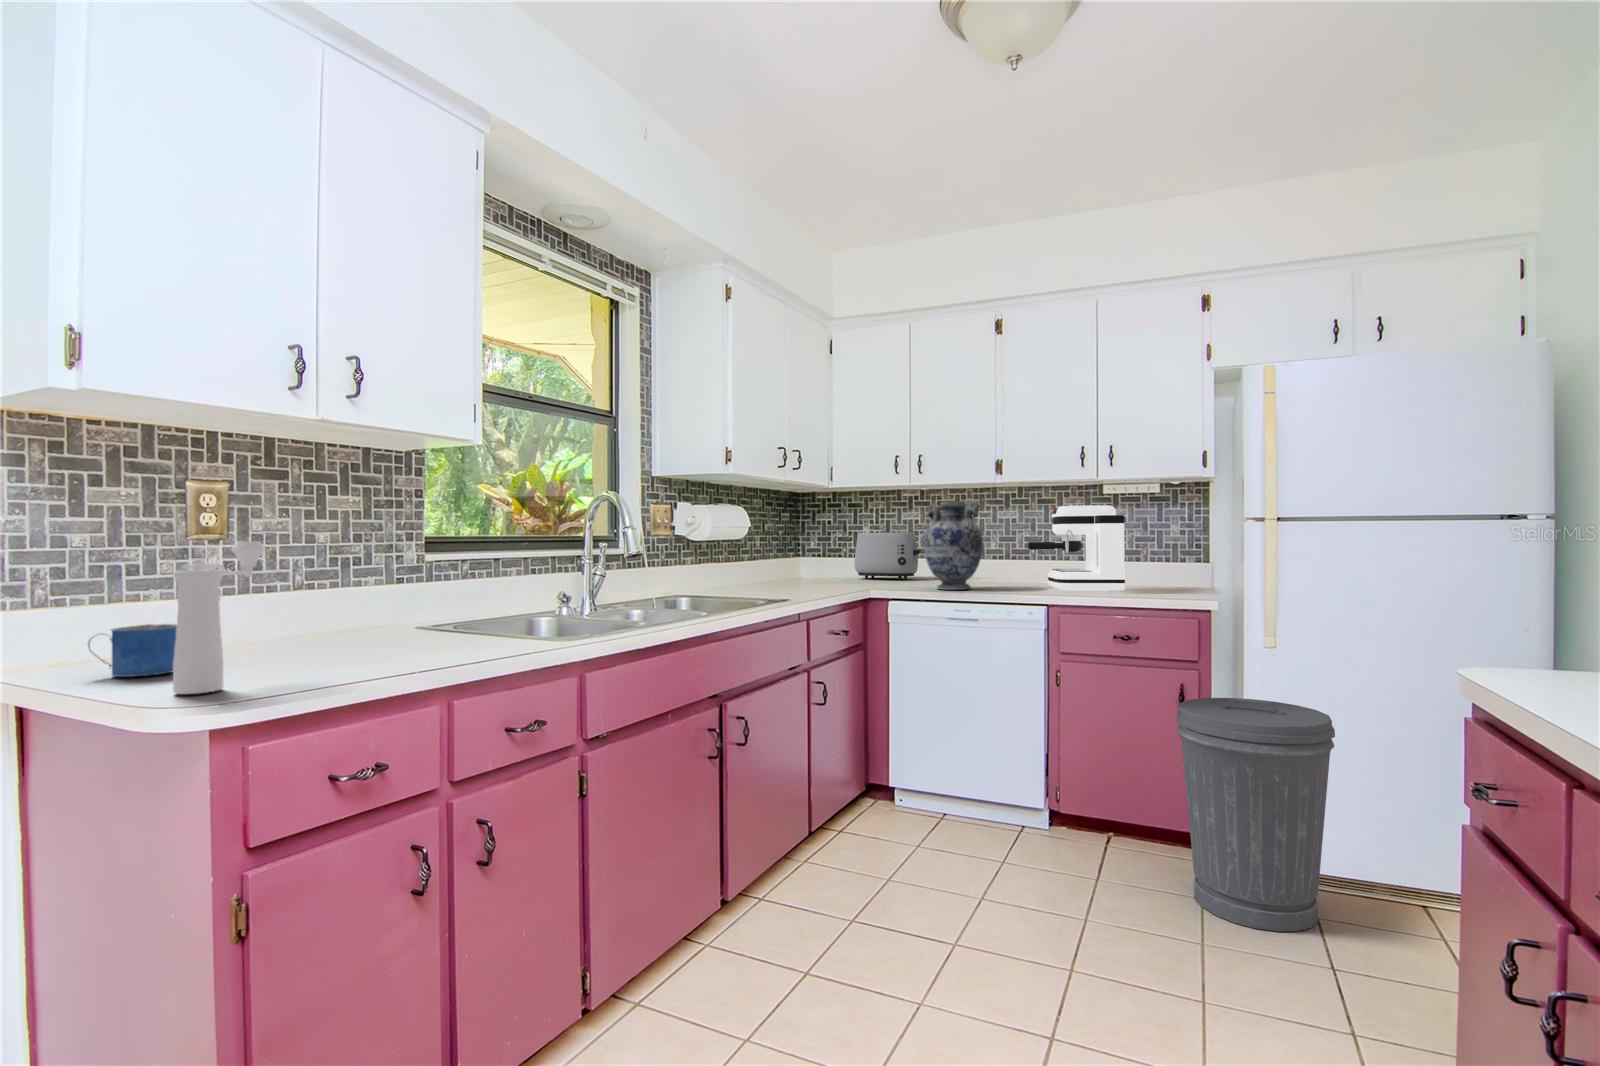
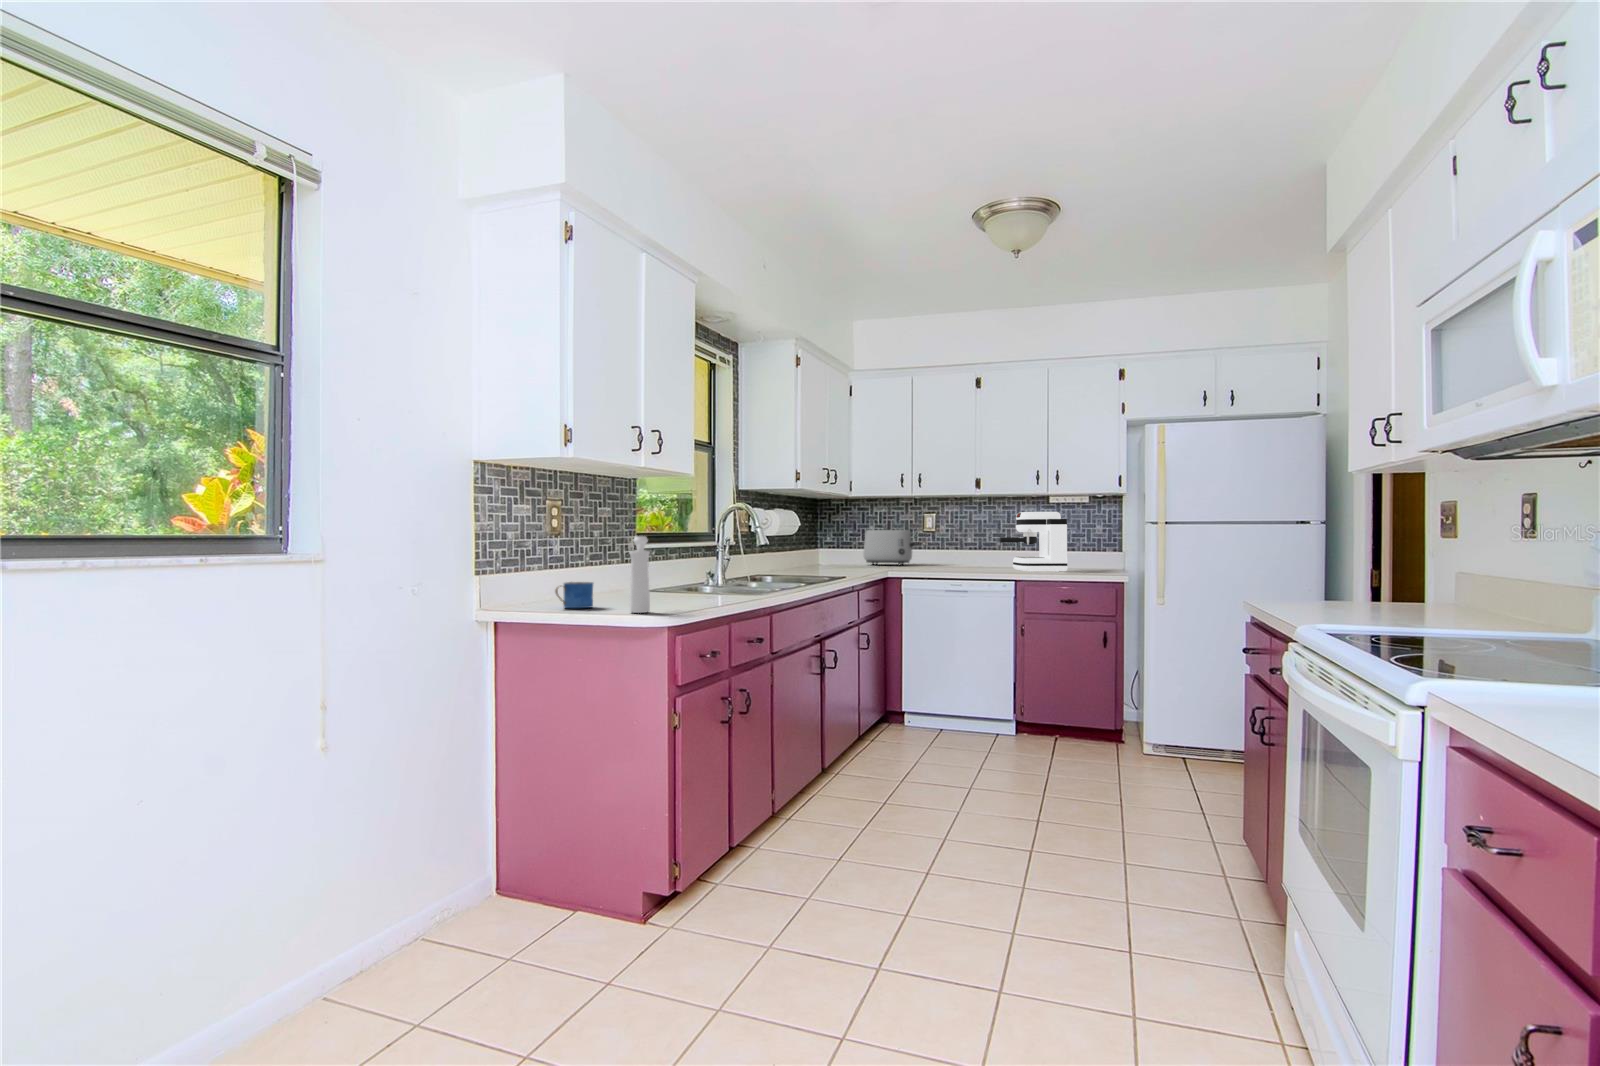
vase: present [924,501,983,590] -> none [927,508,969,571]
trash can: present [1177,698,1335,932] -> none [1103,637,1198,778]

